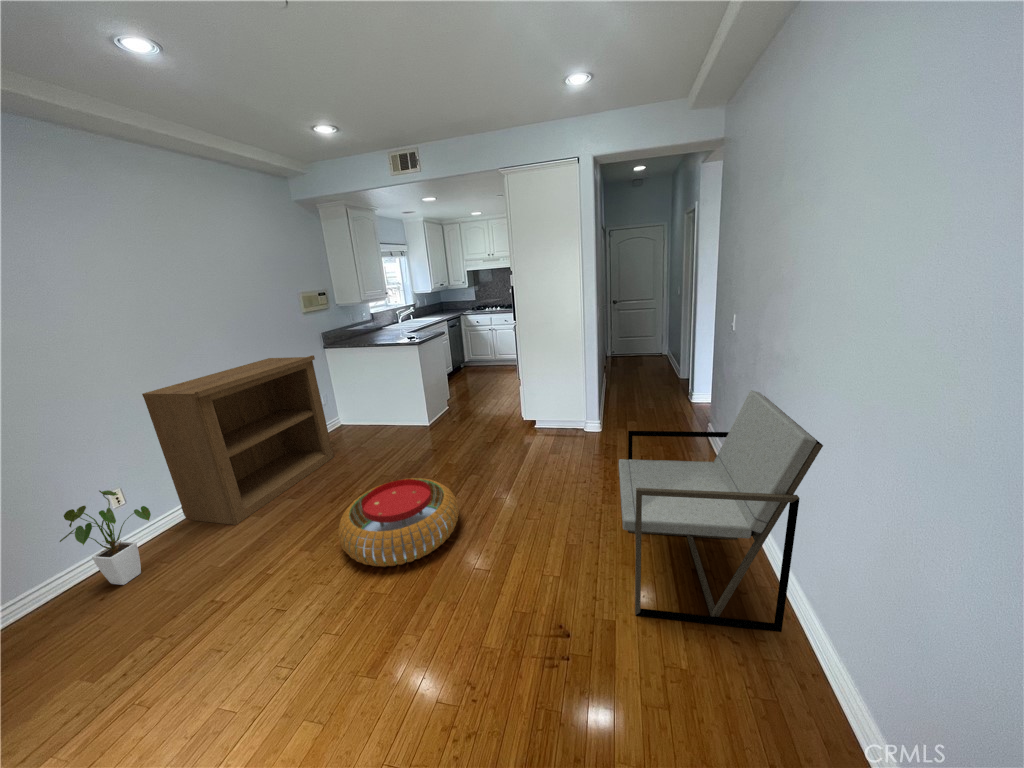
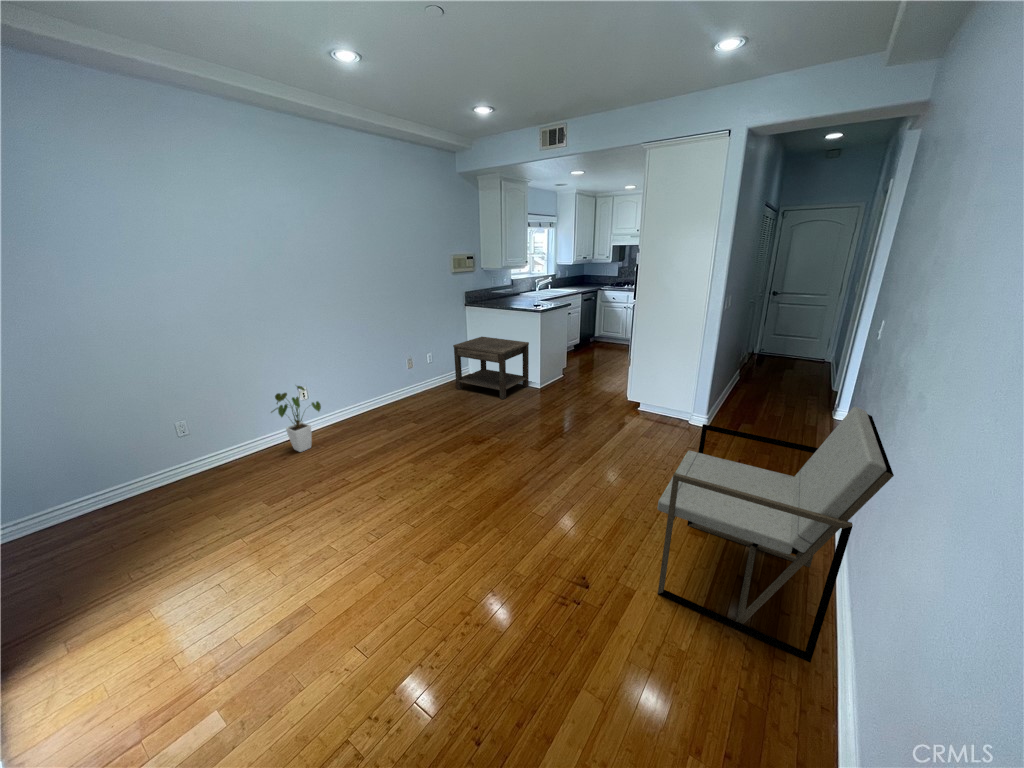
bookshelf: present [142,355,334,525] -> none [329,308,454,432]
side table: none [321,378,416,446] -> present [453,337,529,400]
pouf: present [338,478,459,567] -> none [435,426,534,492]

